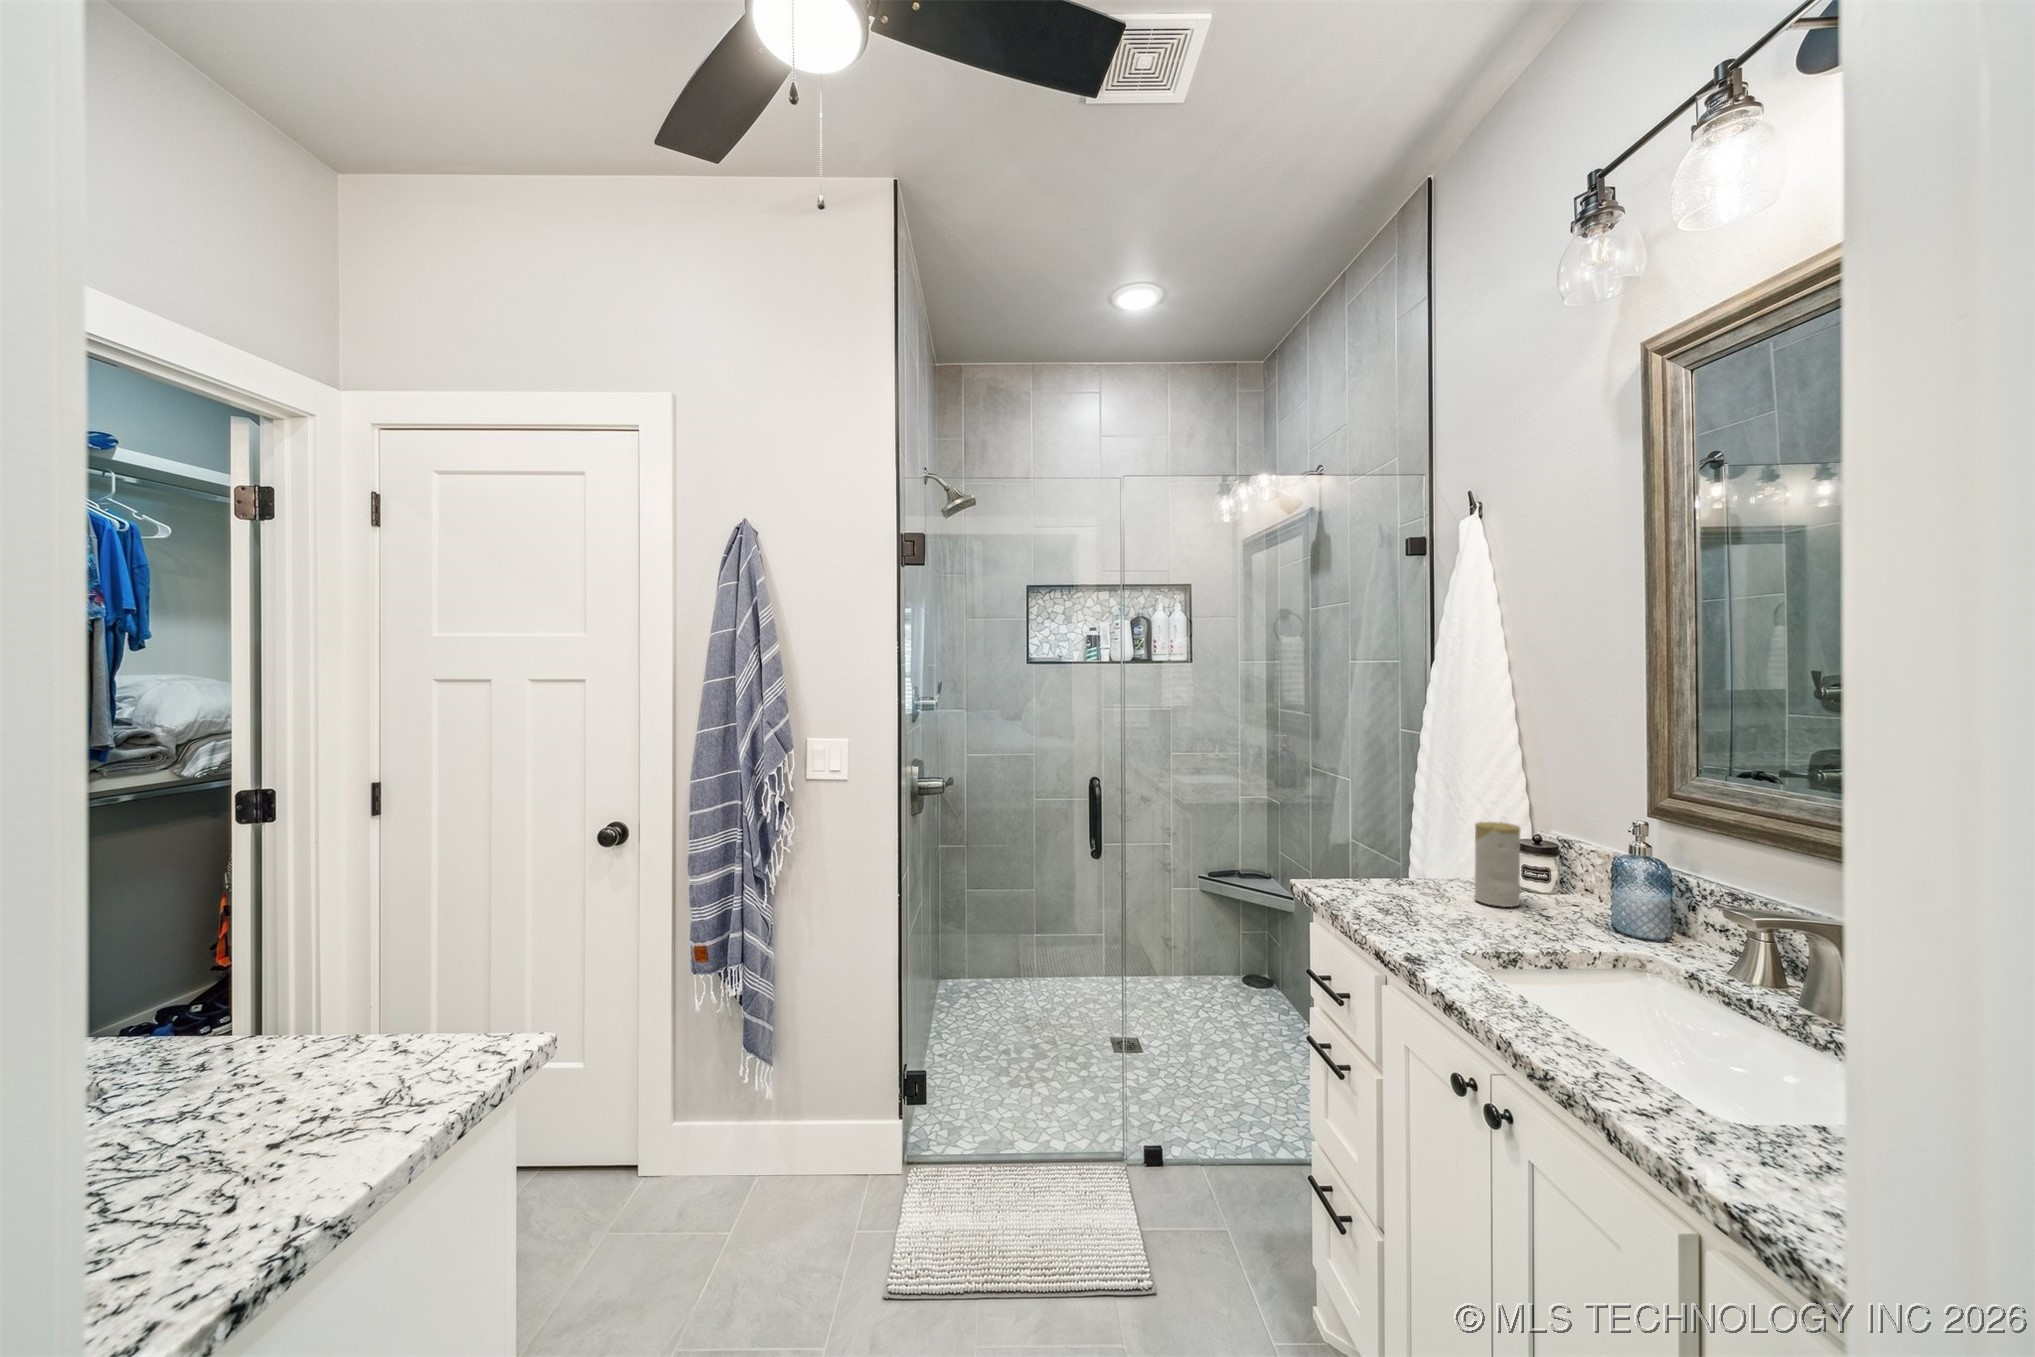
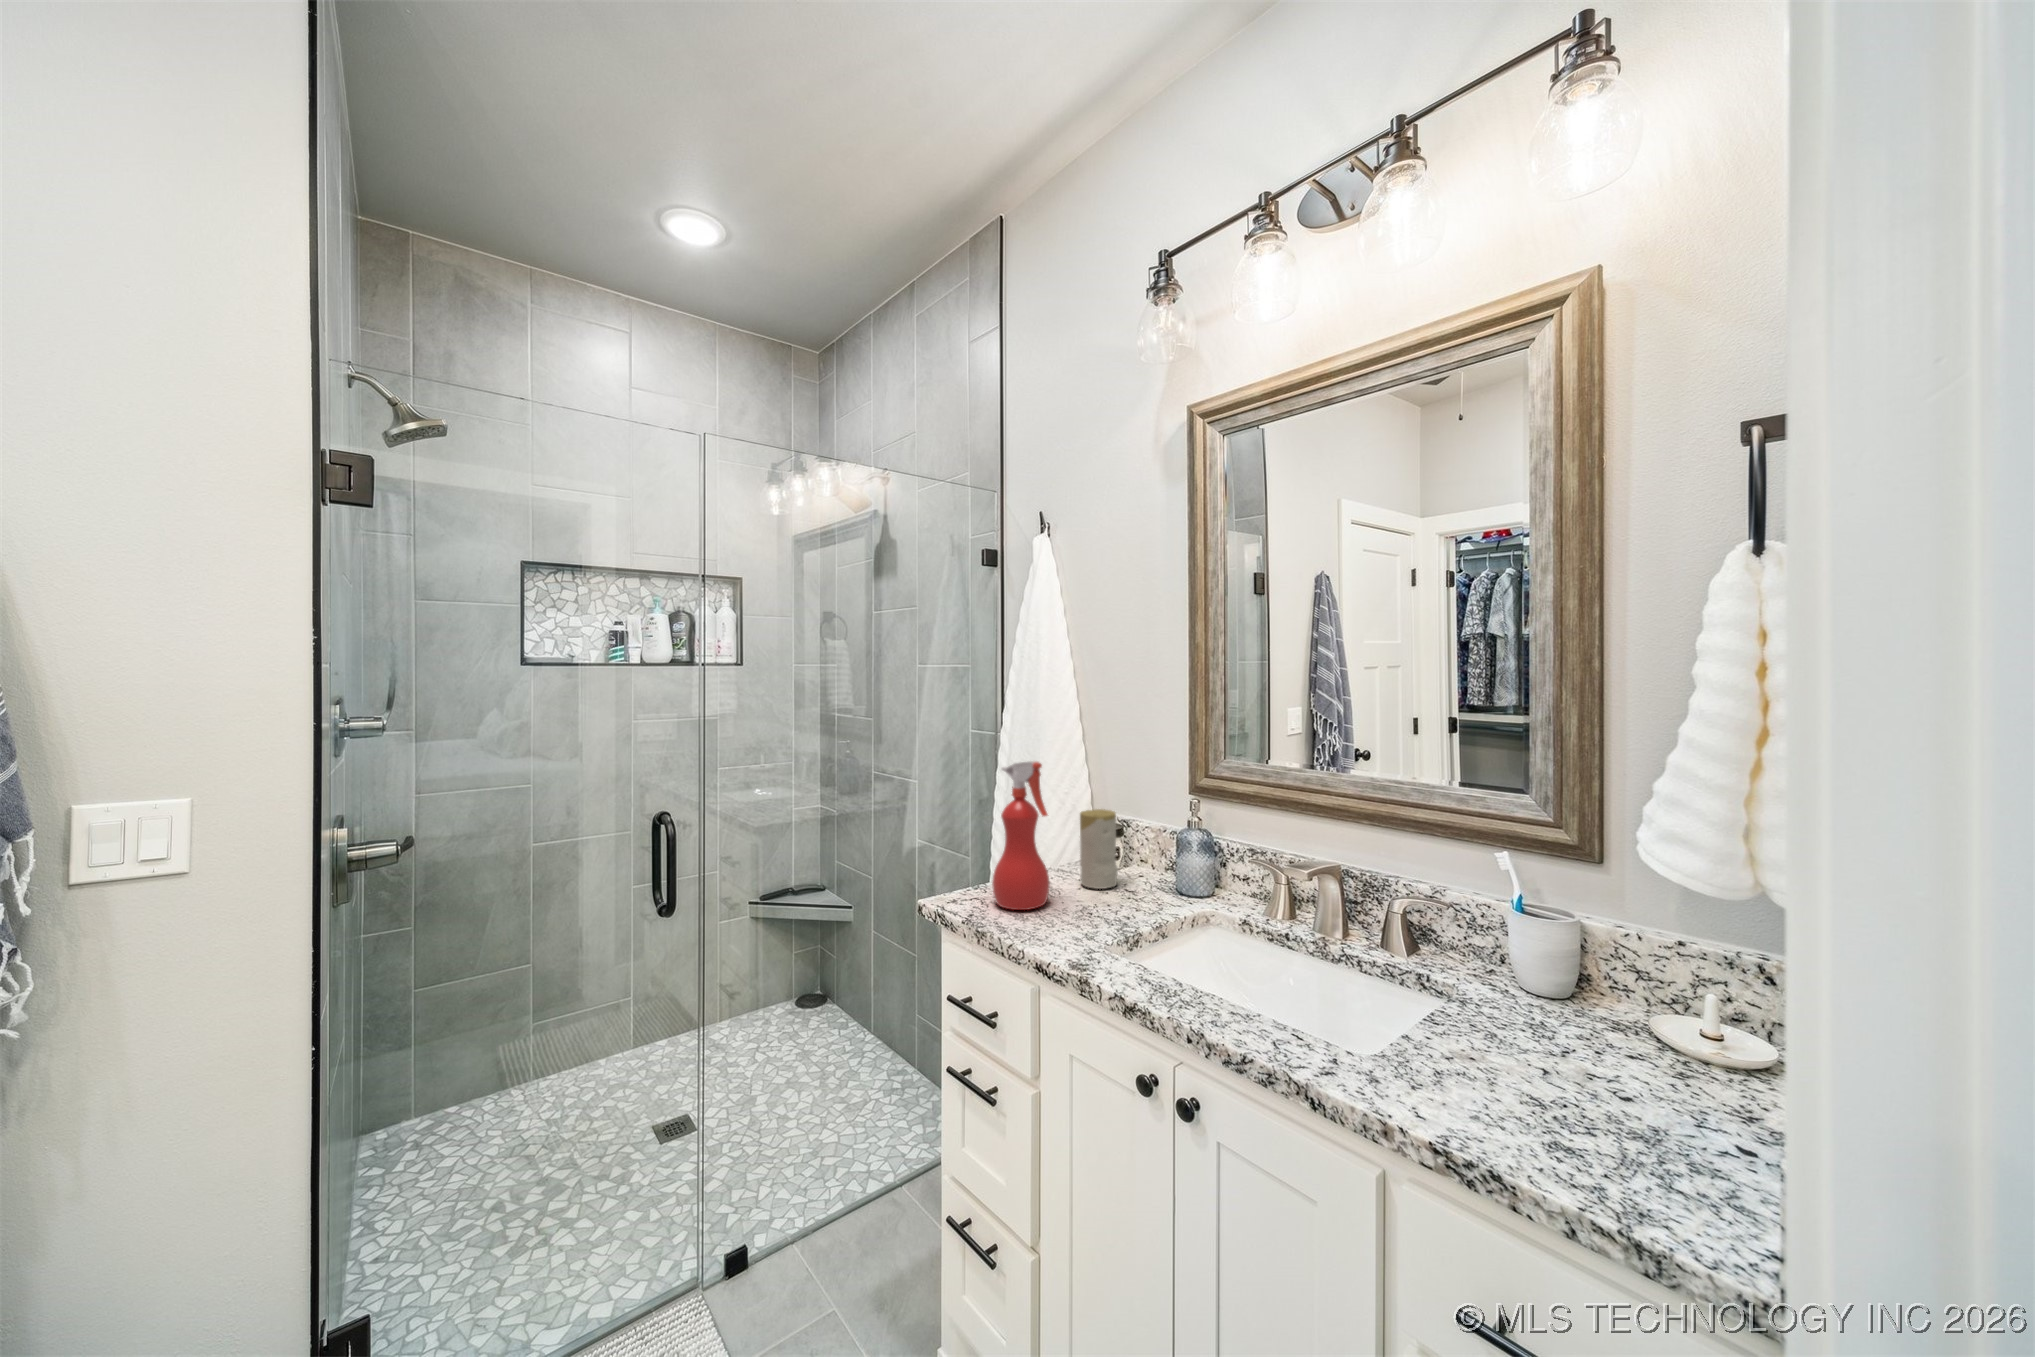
spray bottle: none [1363,762,1425,907] -> present [992,761,1050,910]

